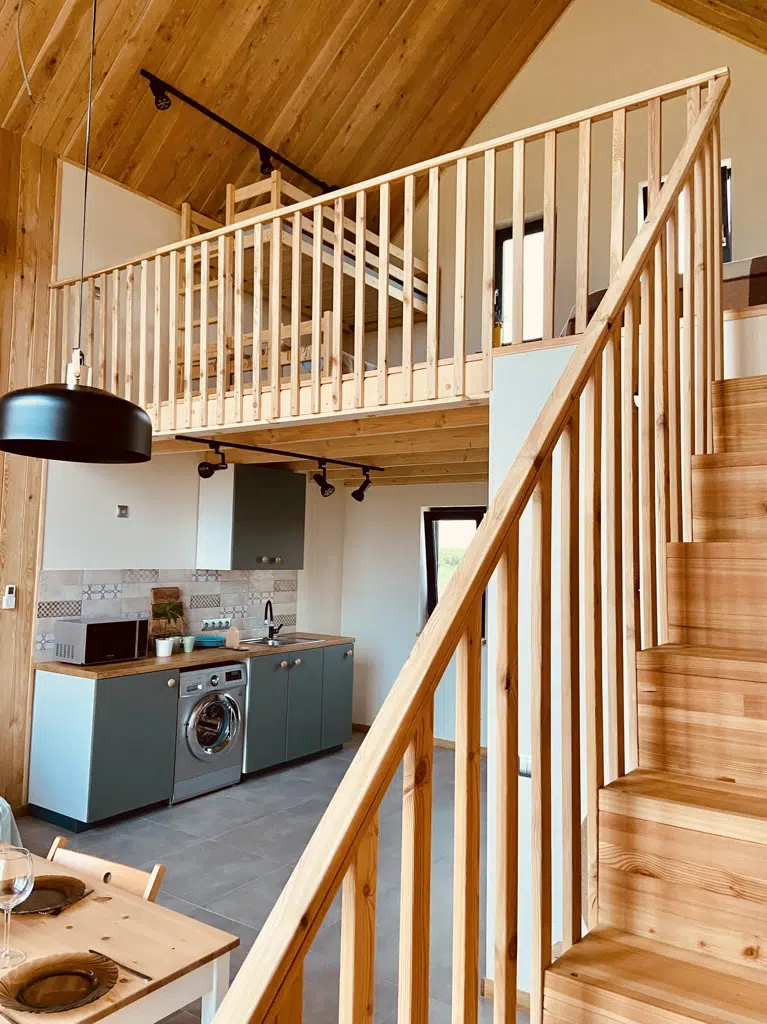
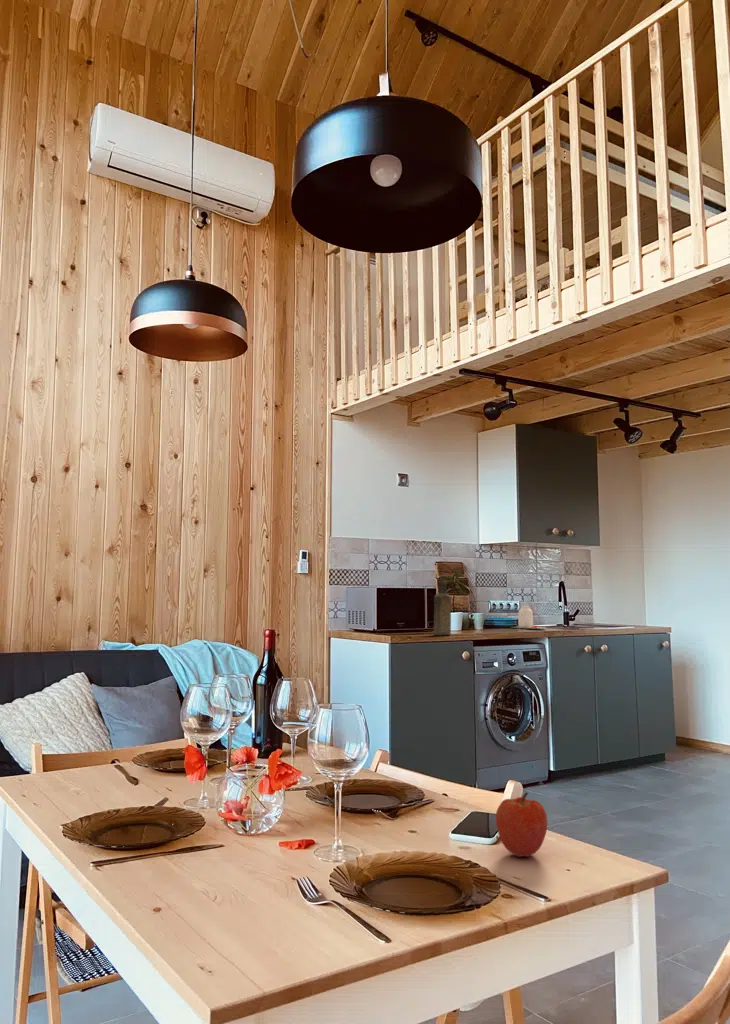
bottle: none [137,616,160,666] -> present [434,582,451,635]
apple: none [132,892,169,938] -> present [496,792,547,857]

